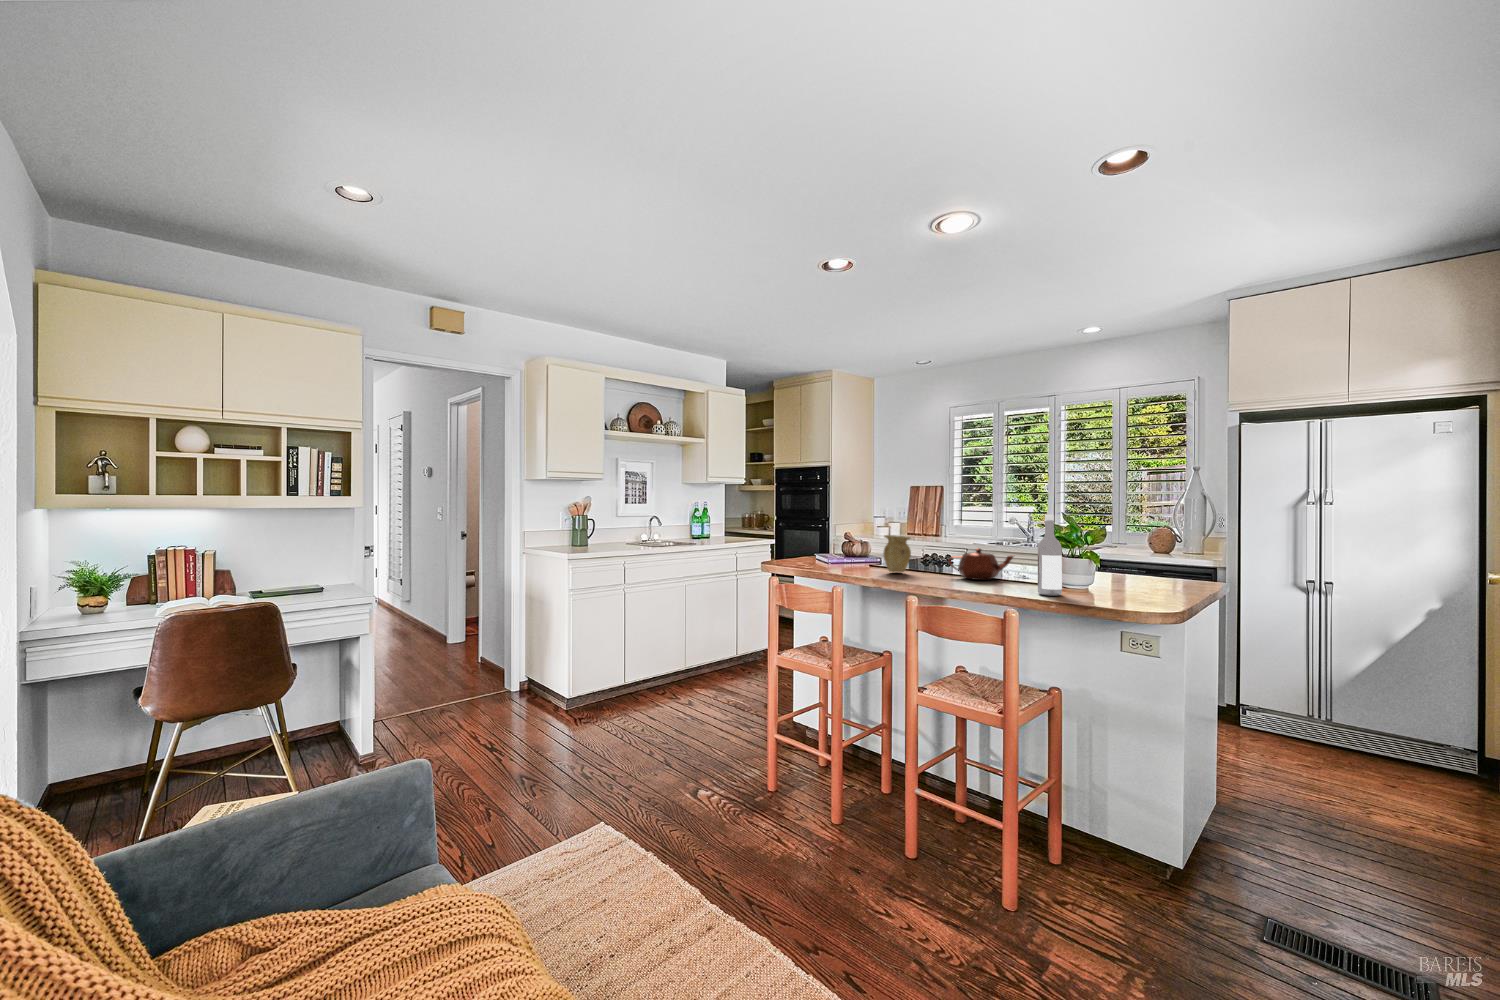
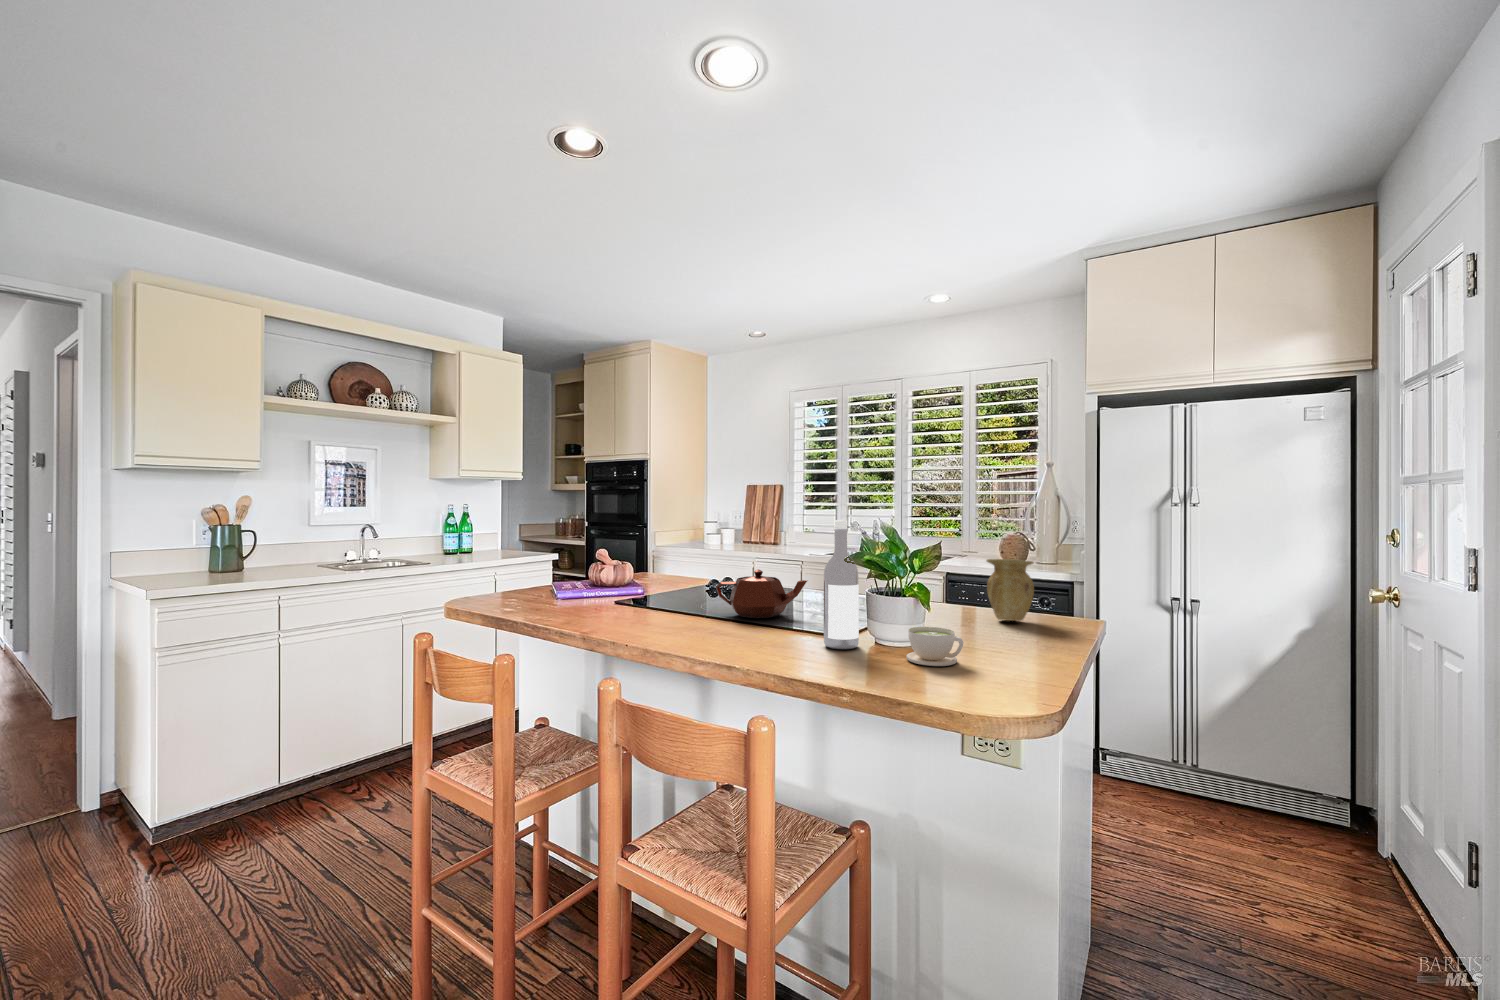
vase: present [883,535,911,572] -> present [986,559,1034,621]
coffee cup: none [1097,582,1137,604] -> present [907,627,963,666]

